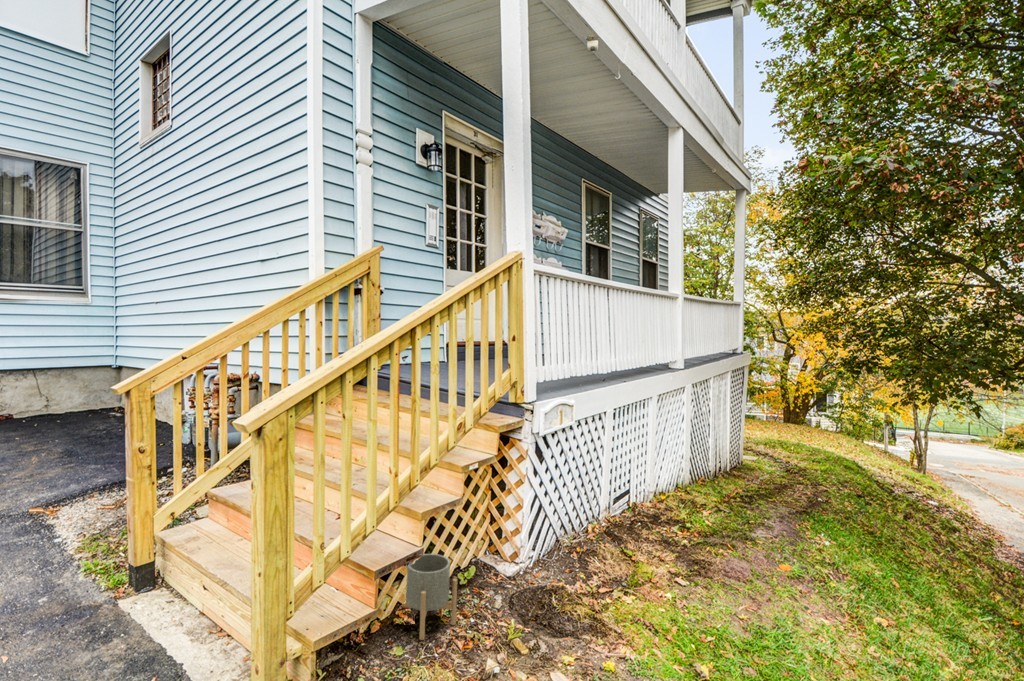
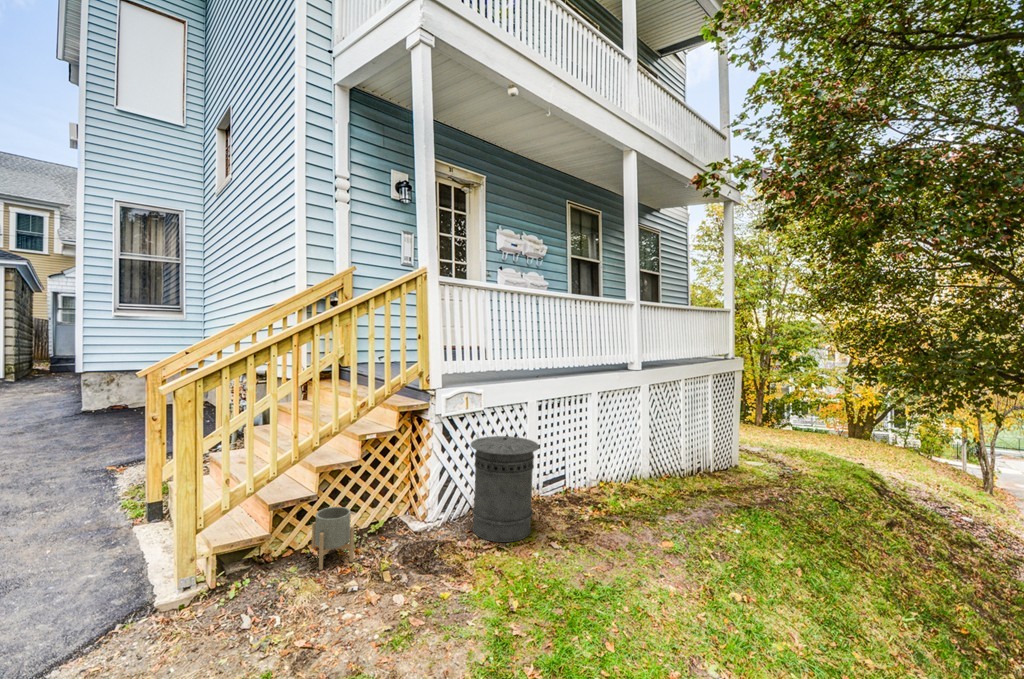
trash can: none [564,453,648,582] -> present [471,436,539,542]

